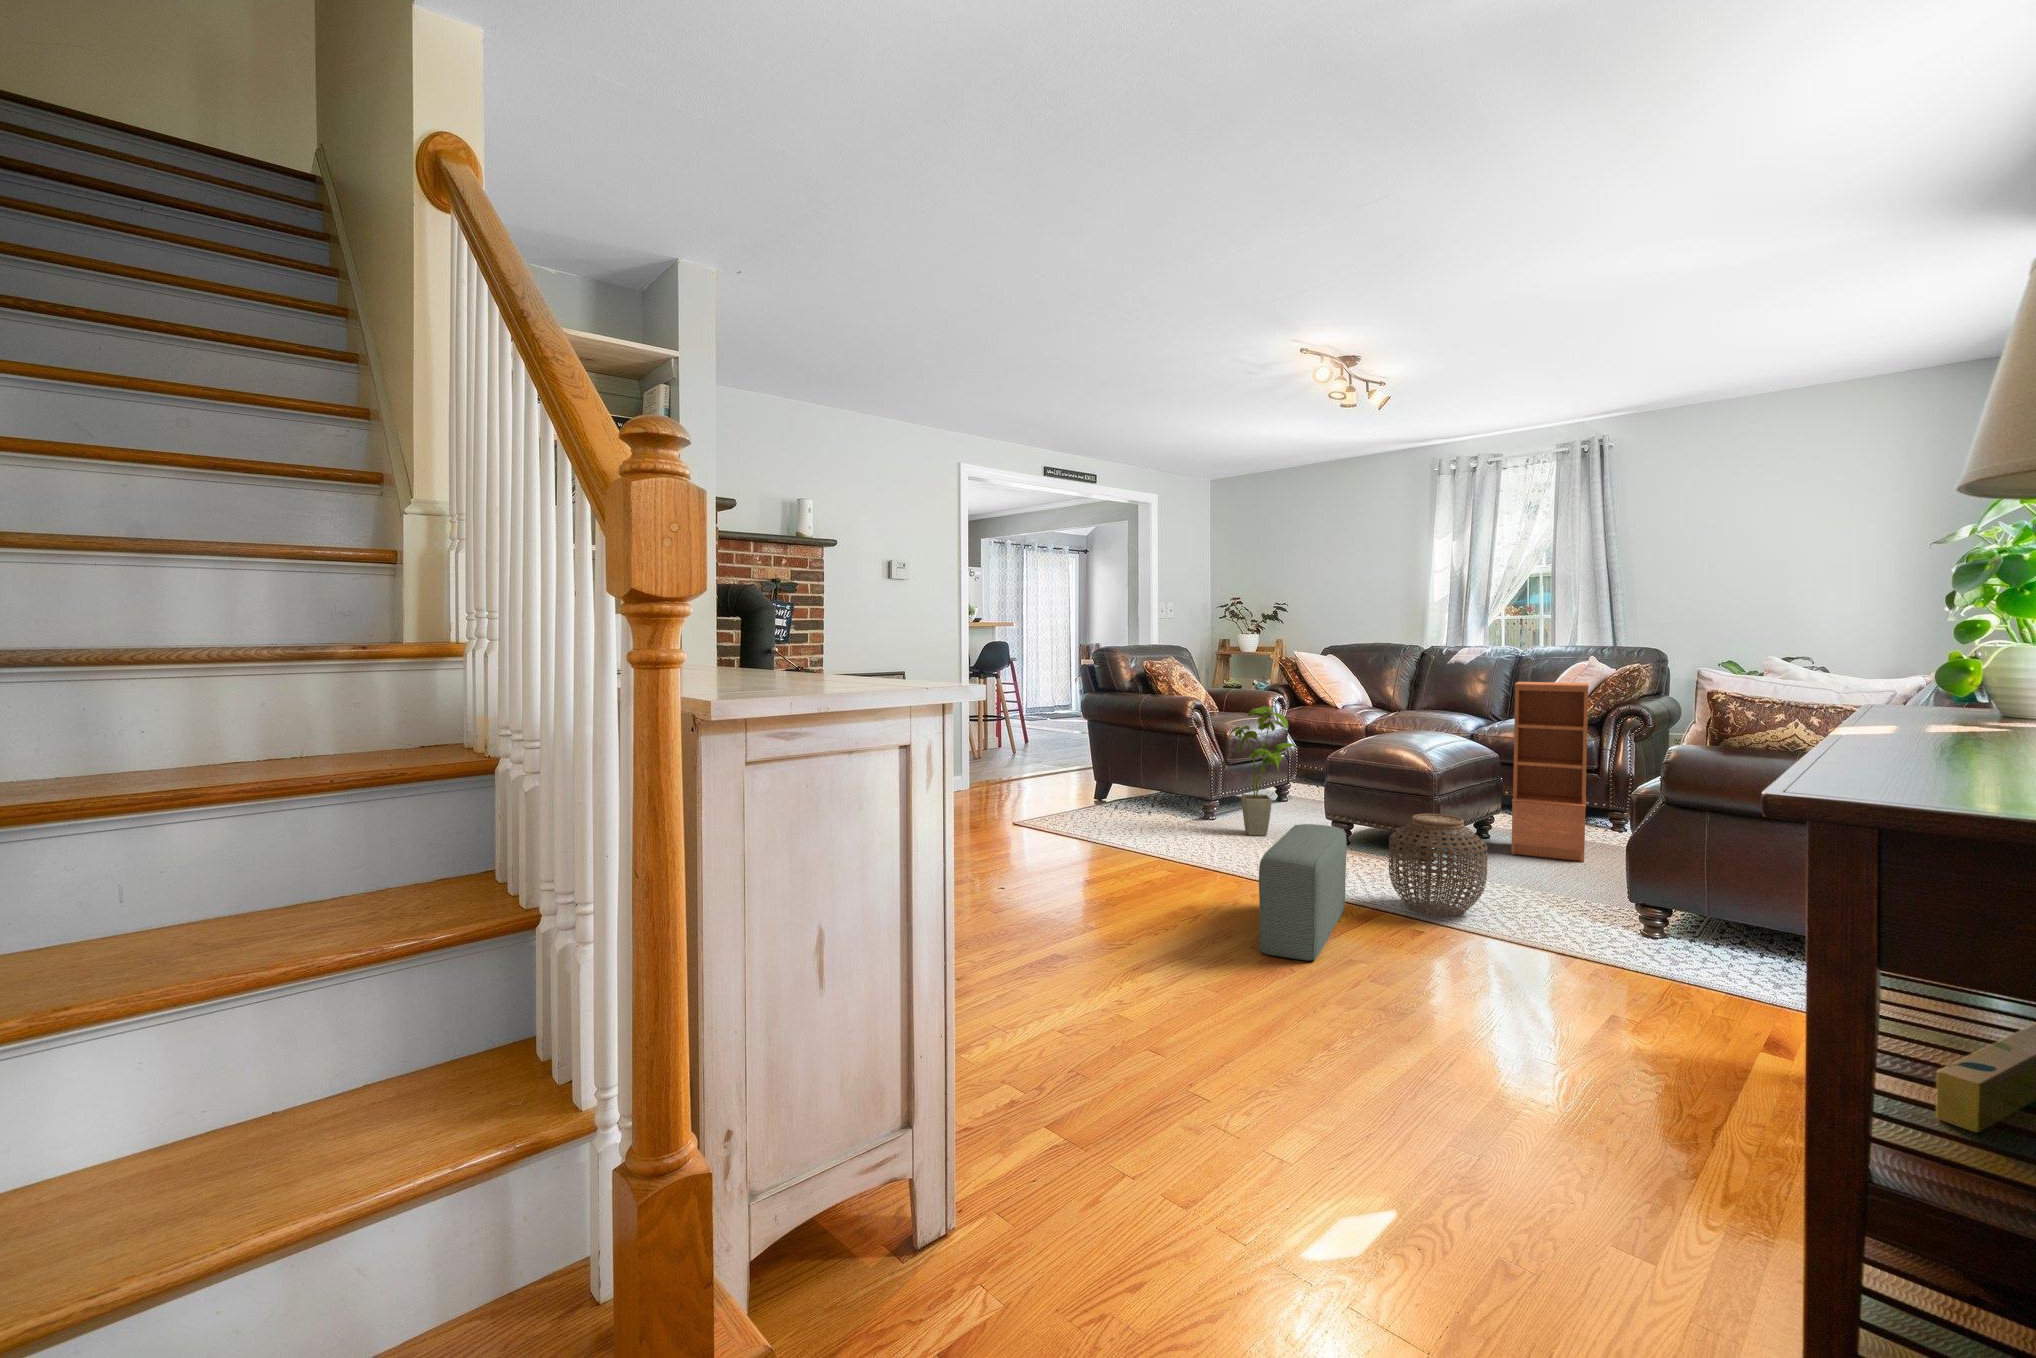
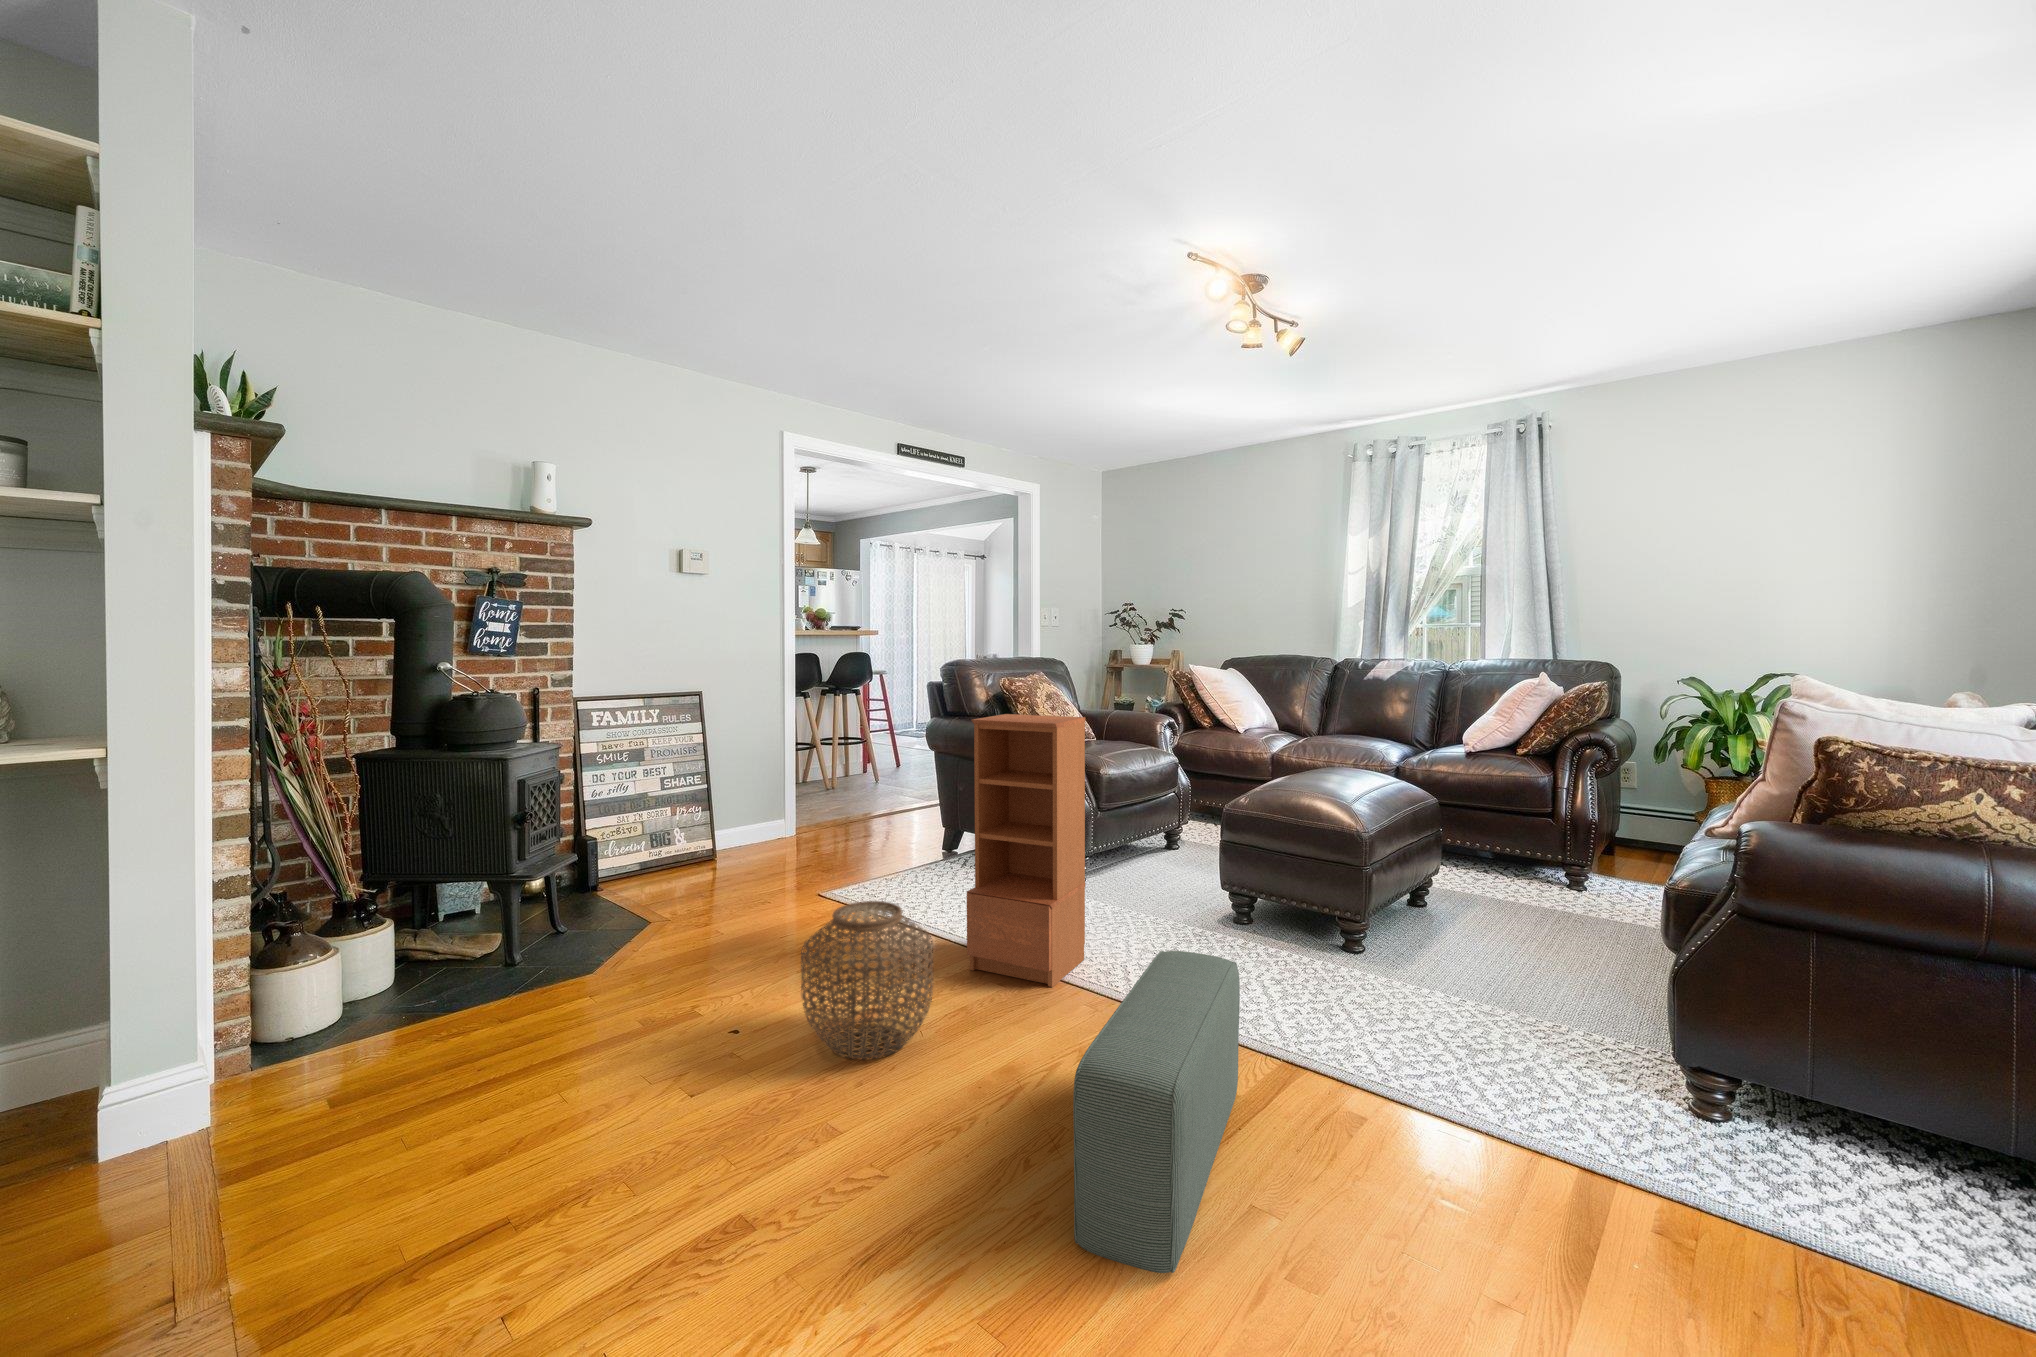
bookcase: present [1511,682,1589,862] -> present [967,714,1085,987]
house plant: present [1230,706,1298,836] -> none [1095,739,1184,911]
woven basket: present [1389,814,1488,917] -> present [801,901,933,1059]

